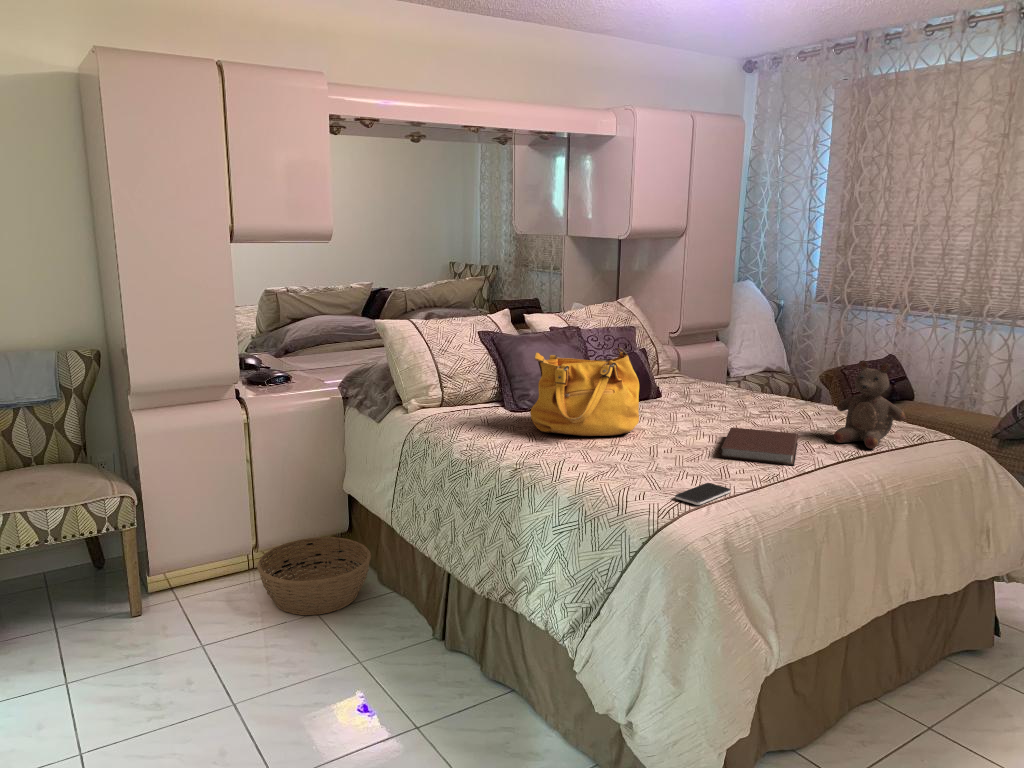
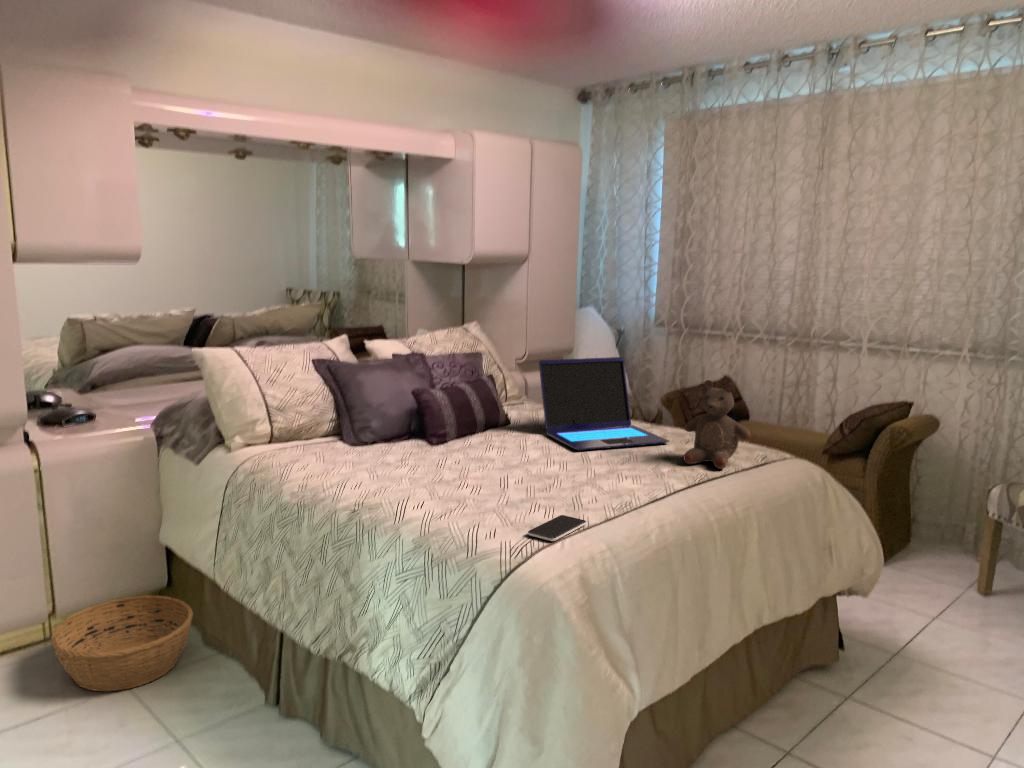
laptop: none [692,335,822,426] -> present [539,357,669,451]
handbag: present [530,348,639,436] -> none [370,373,487,468]
notebook: present [720,428,798,465] -> none [573,453,649,491]

